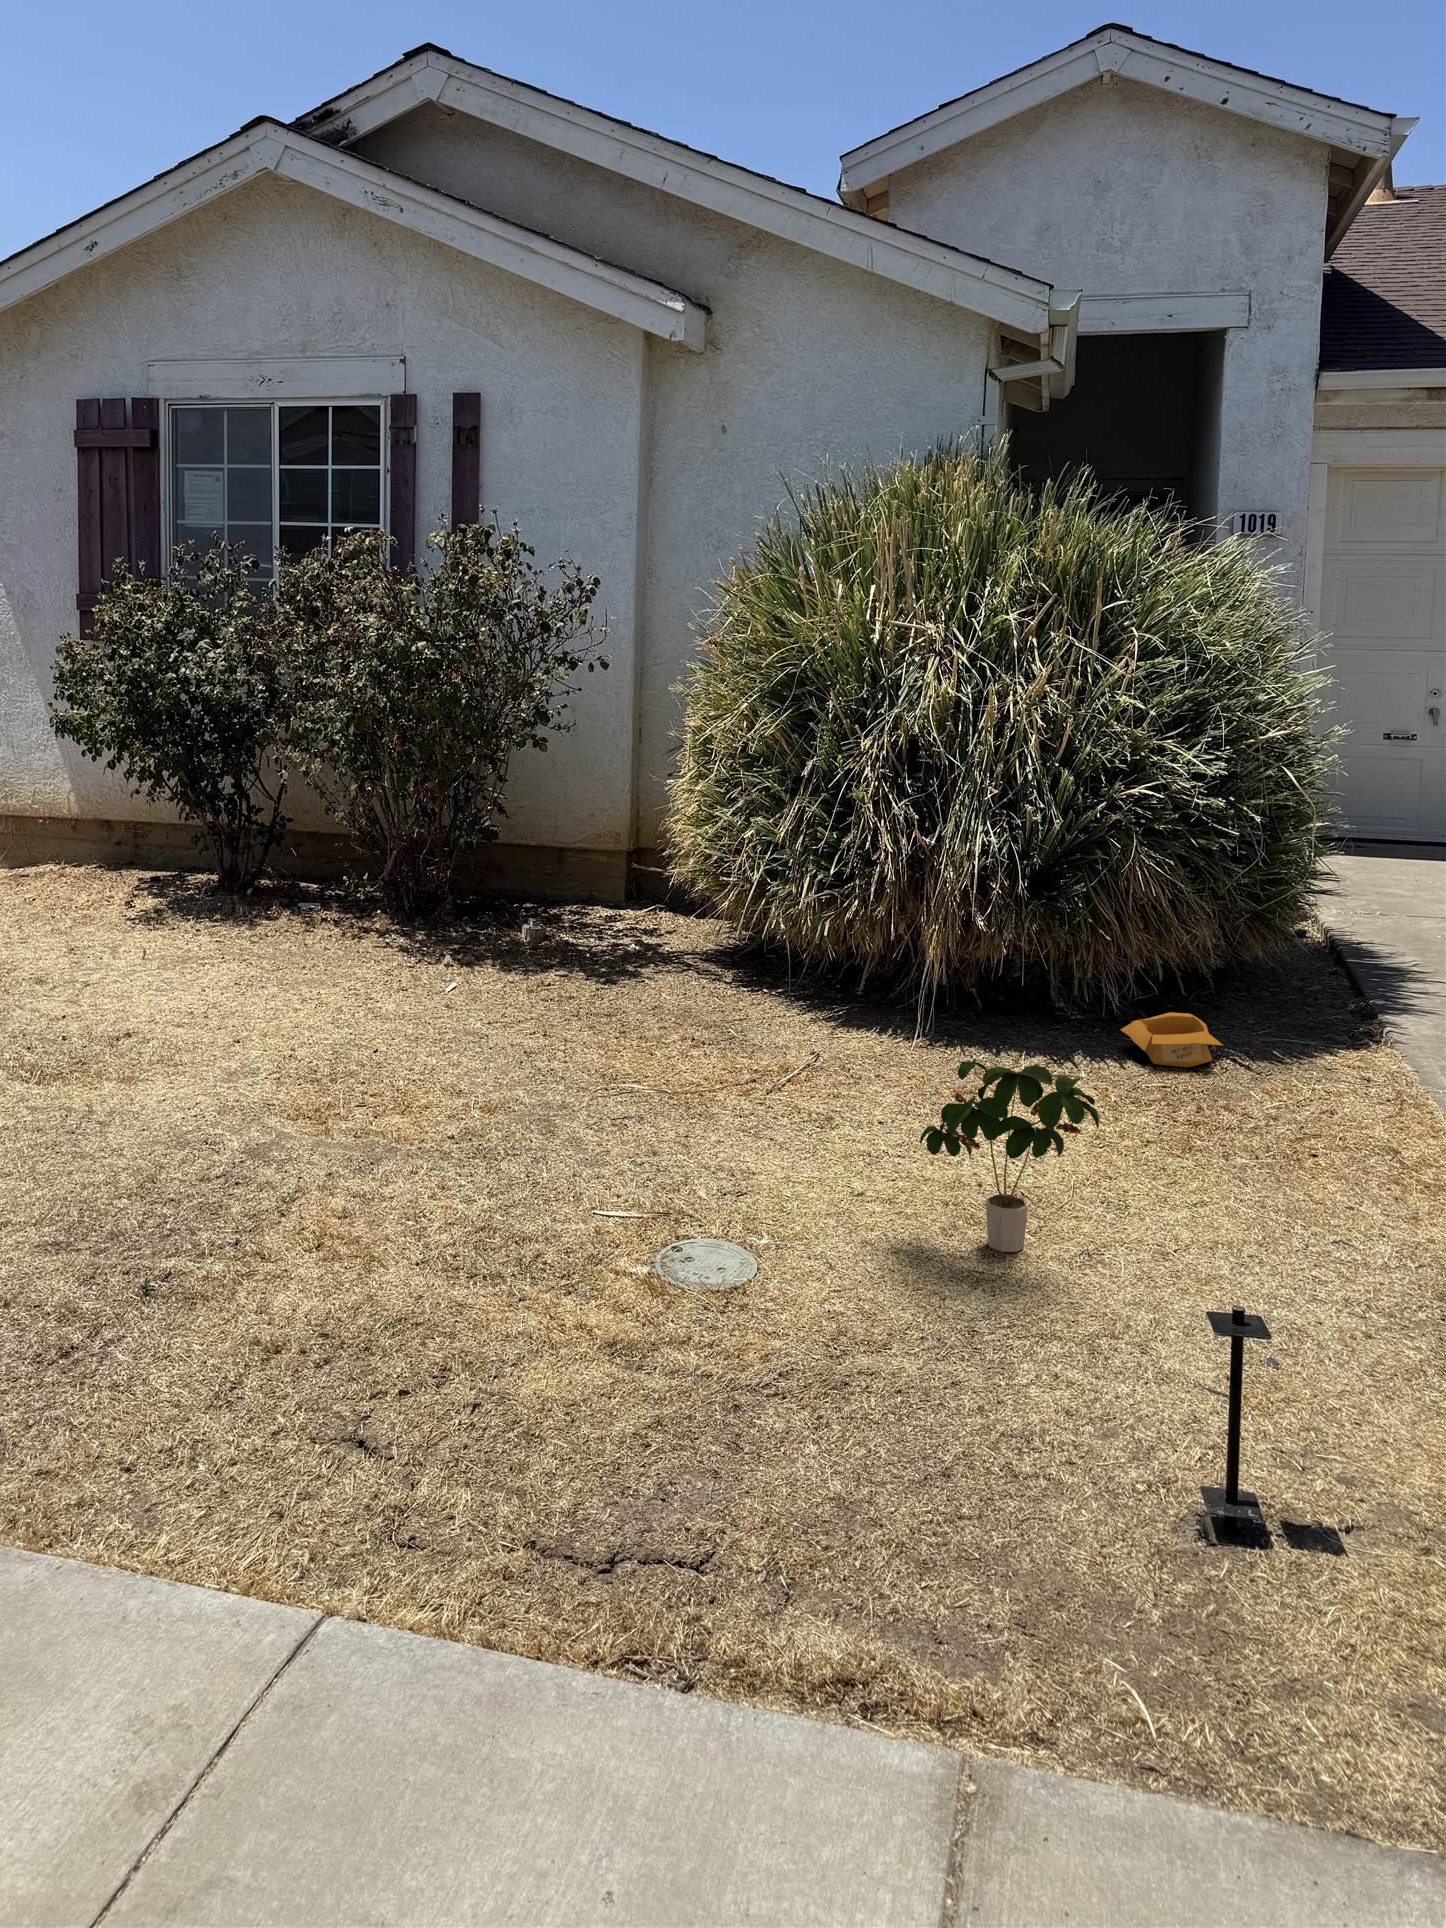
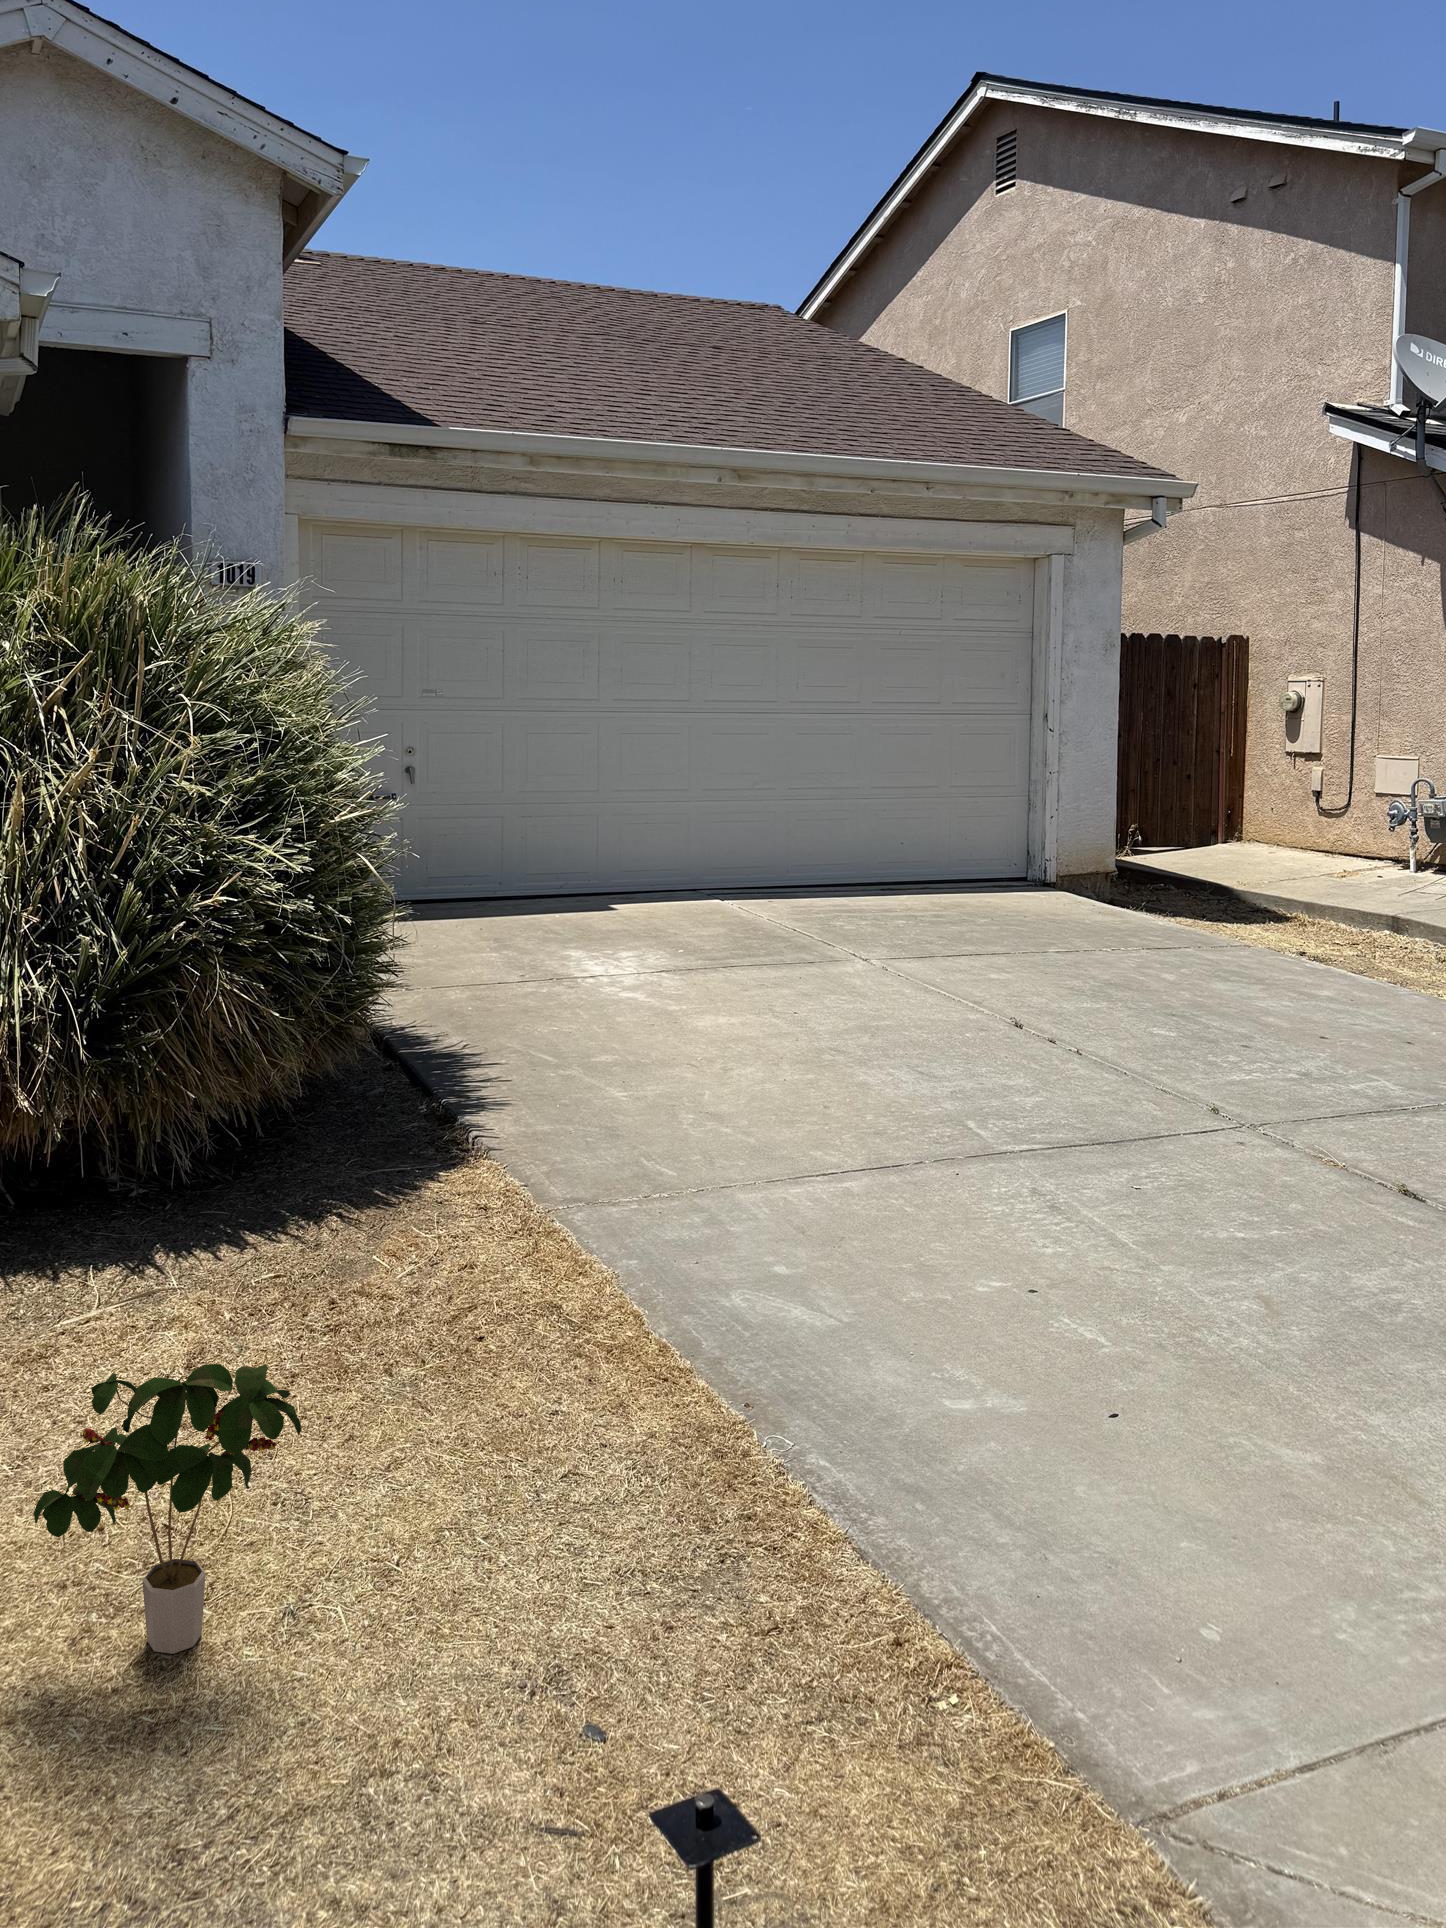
cardboard box: present [1121,1012,1223,1067] -> none [210,1170,340,1247]

